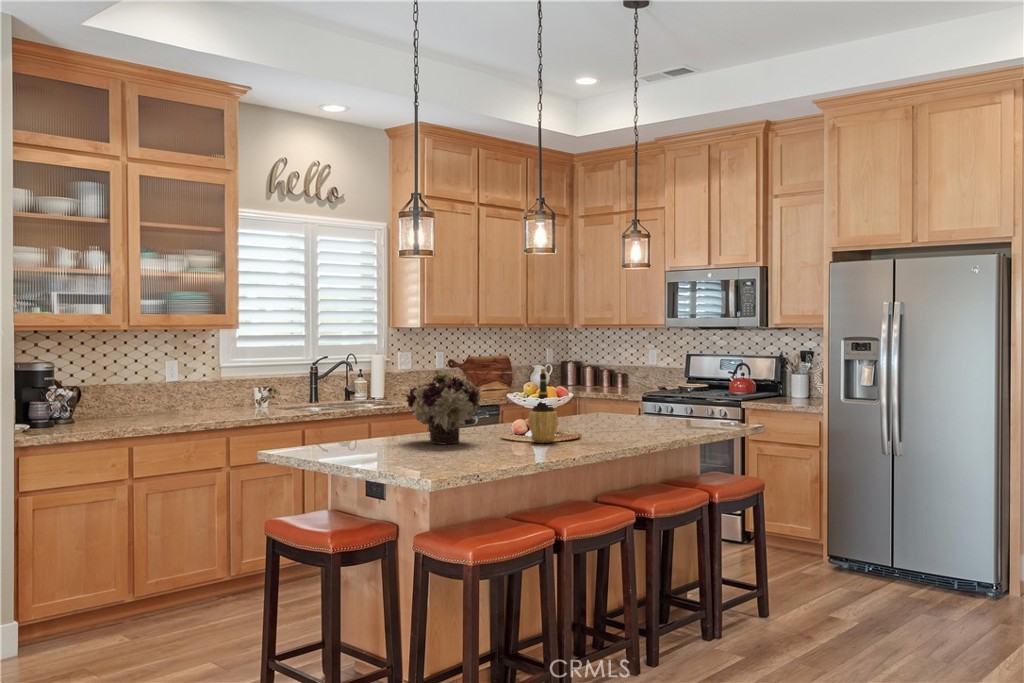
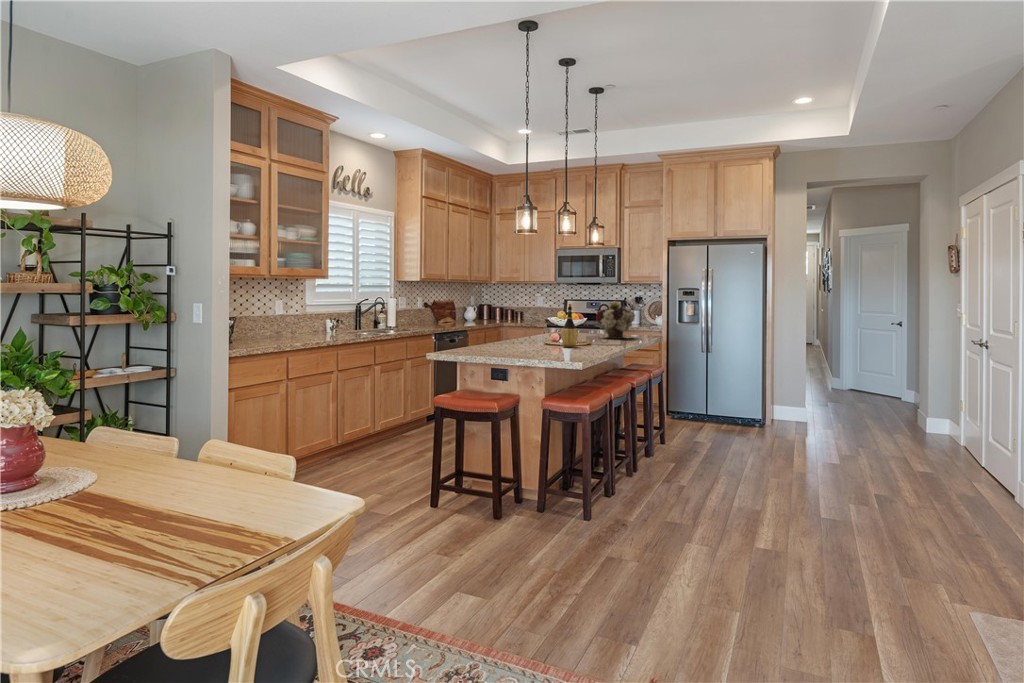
flower arrangement: present [406,368,480,444] -> present [596,301,635,339]

